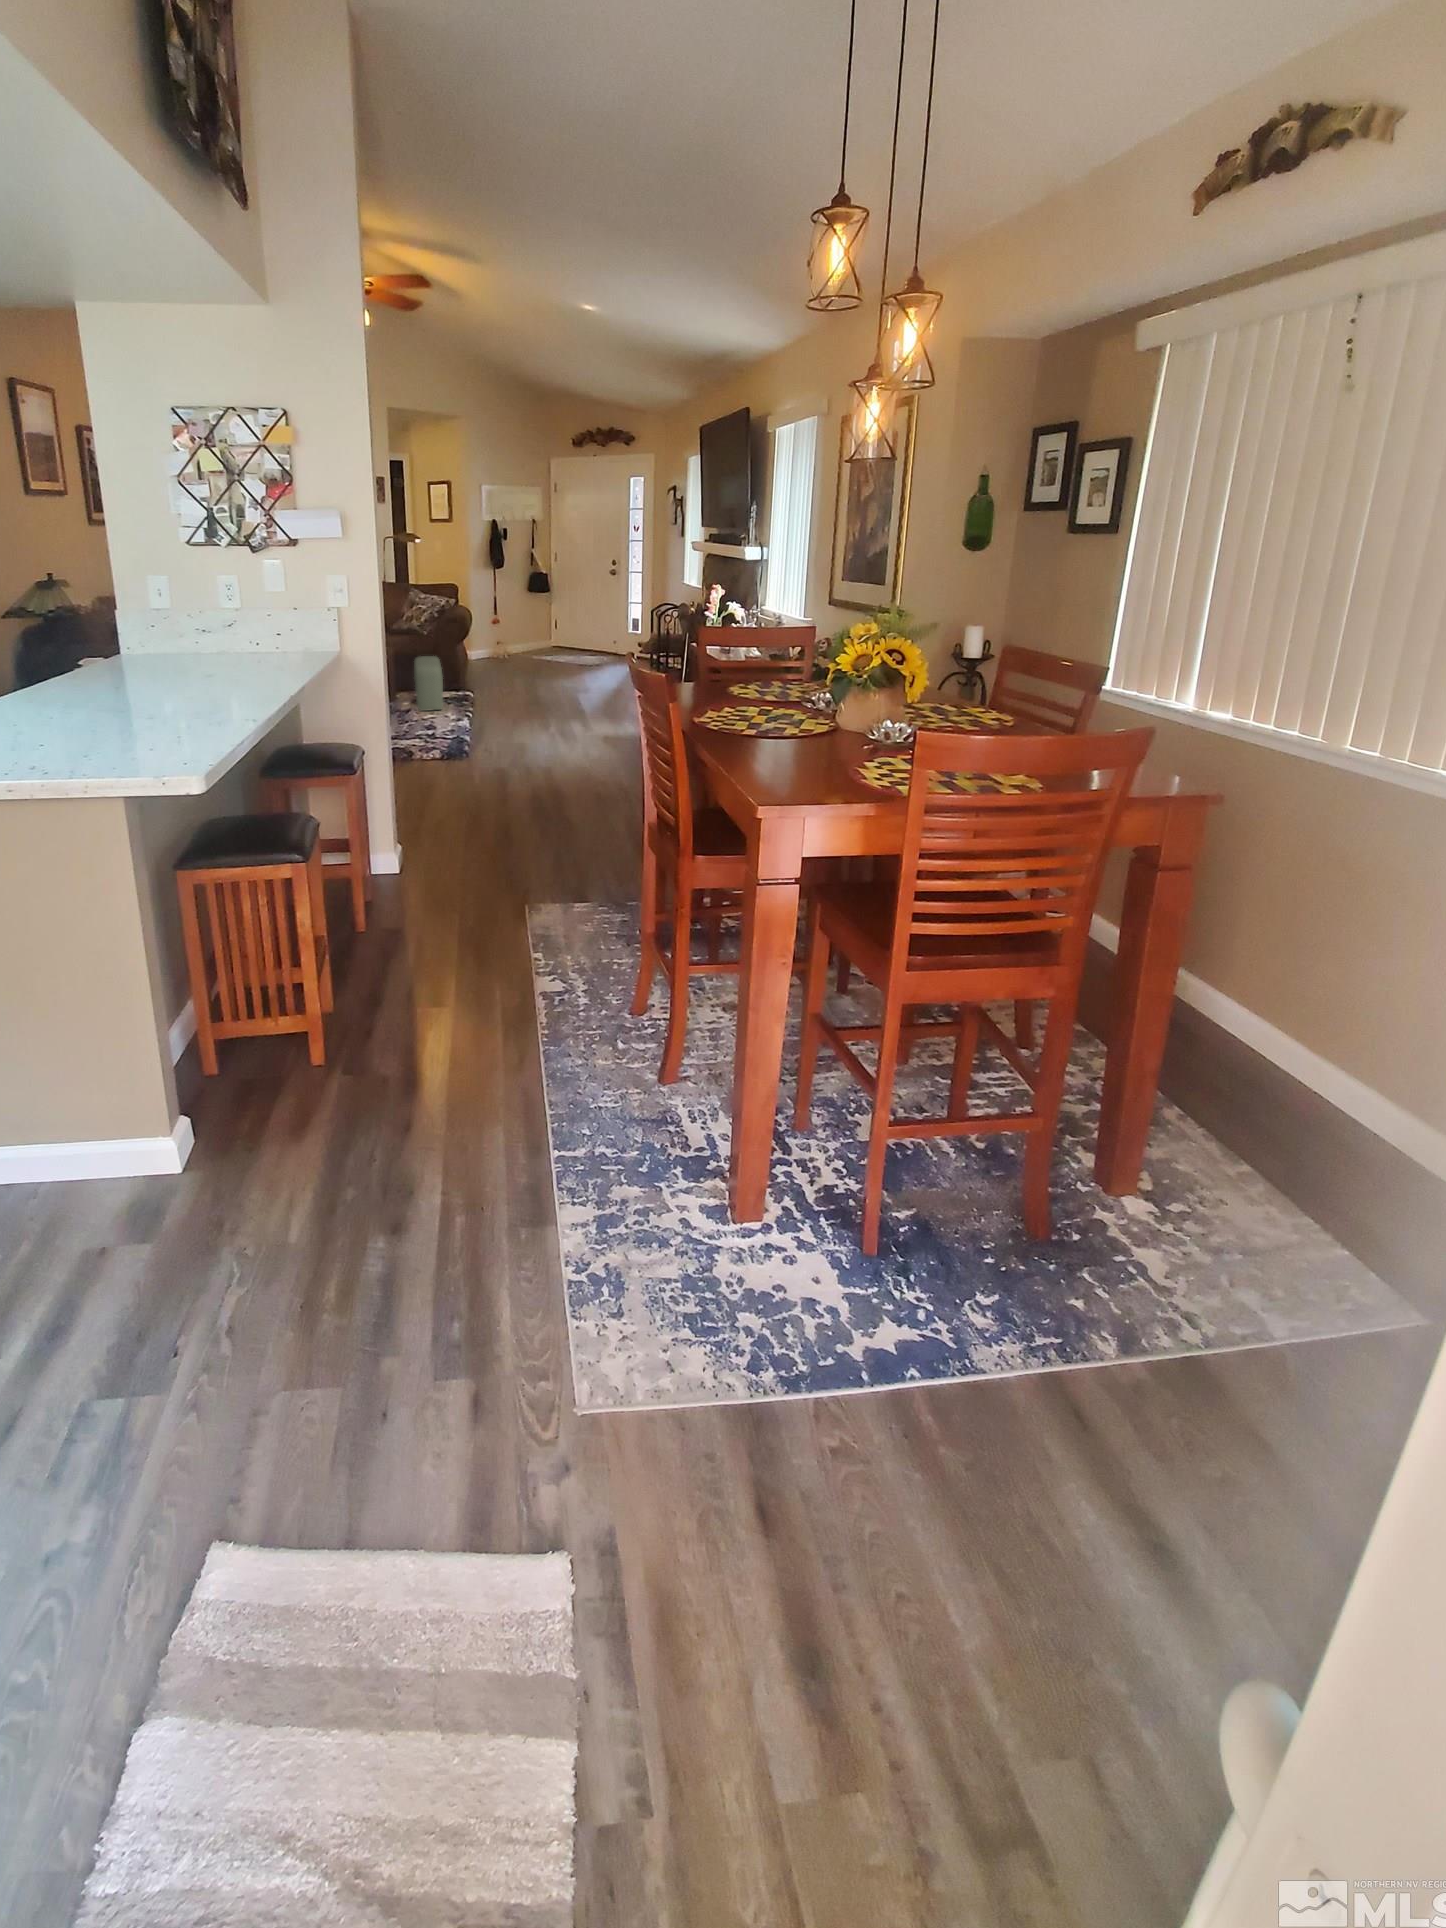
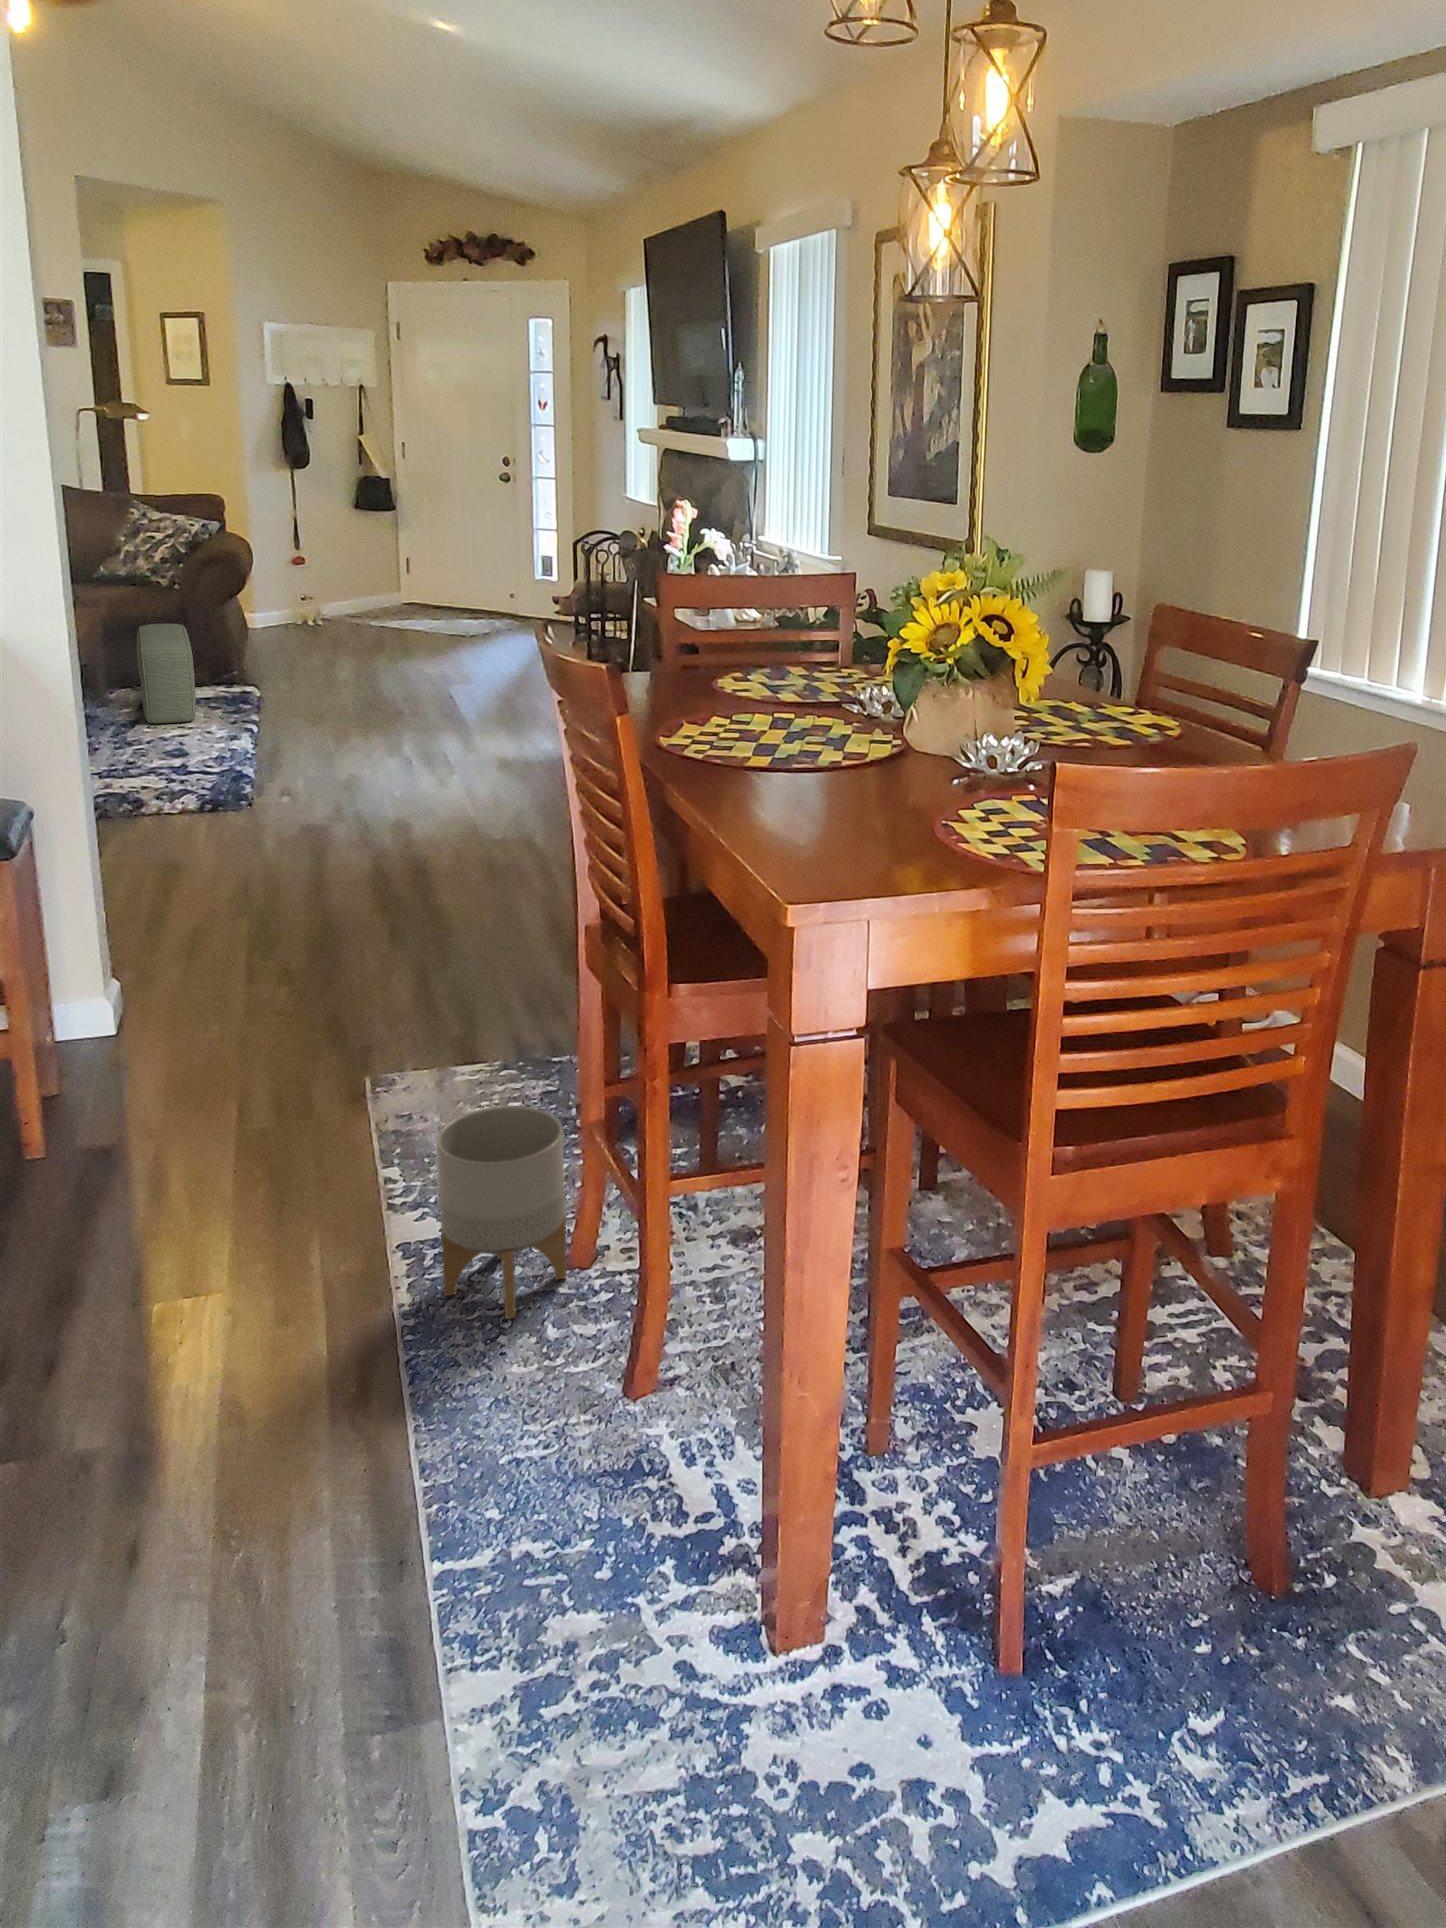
planter: none [564,920,632,1035] -> present [436,1106,567,1319]

